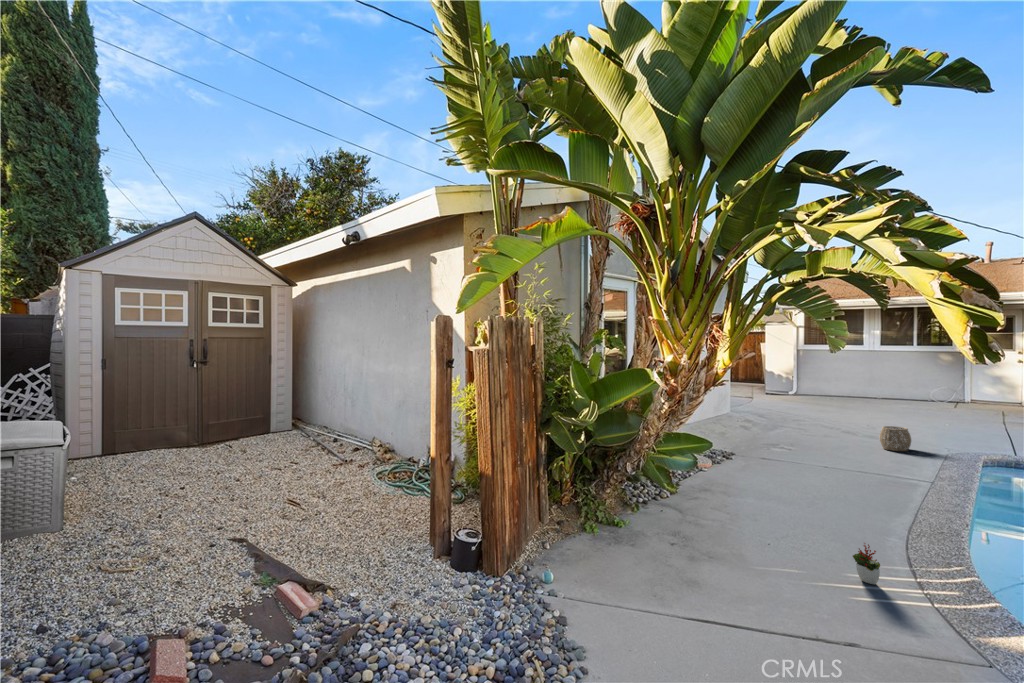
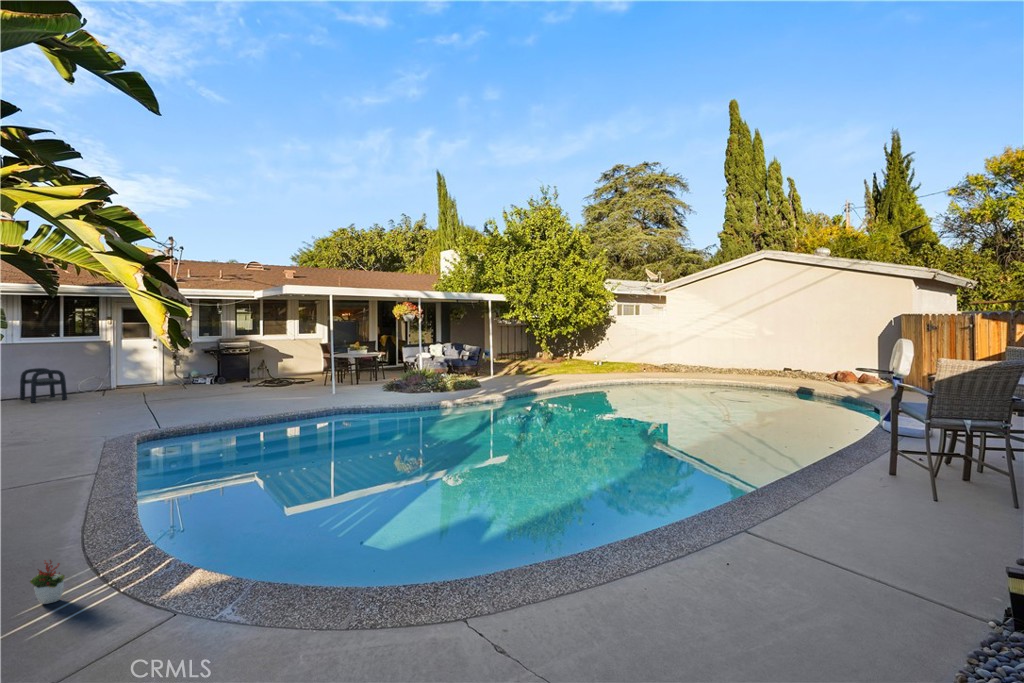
bench: none [880,374,920,405] -> present [20,368,67,403]
woven basket: present [879,426,911,451] -> none [31,425,69,453]

